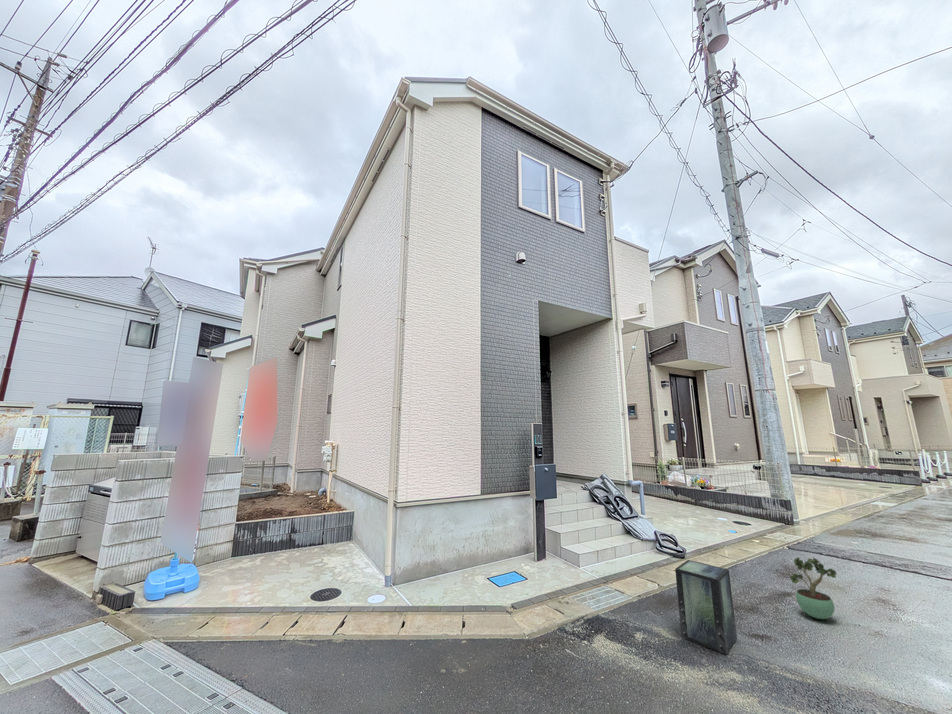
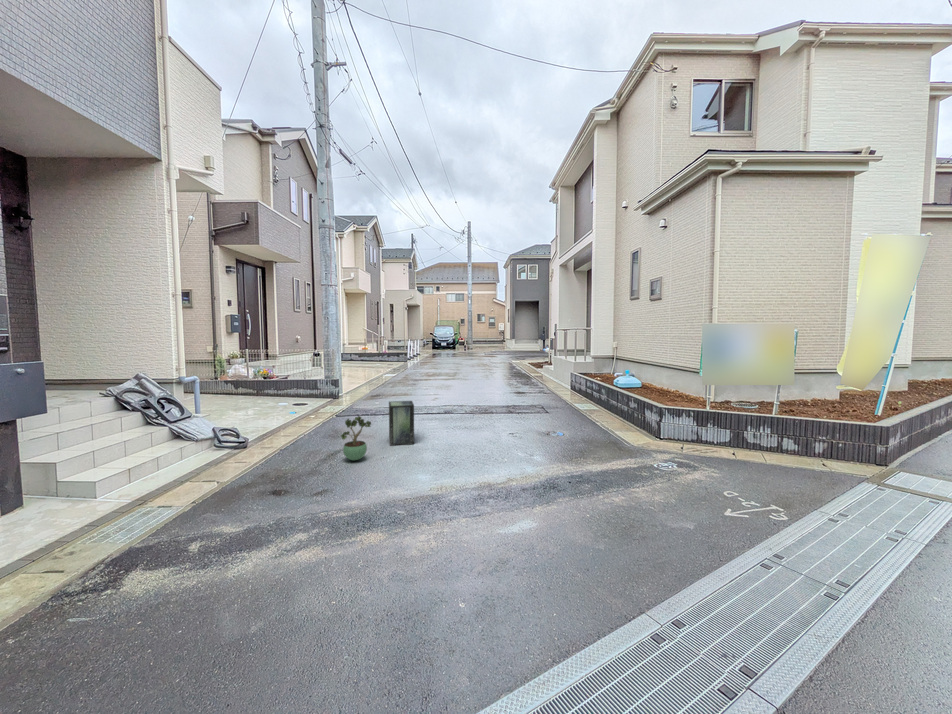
storage box: present [675,560,737,655] -> present [389,401,414,446]

